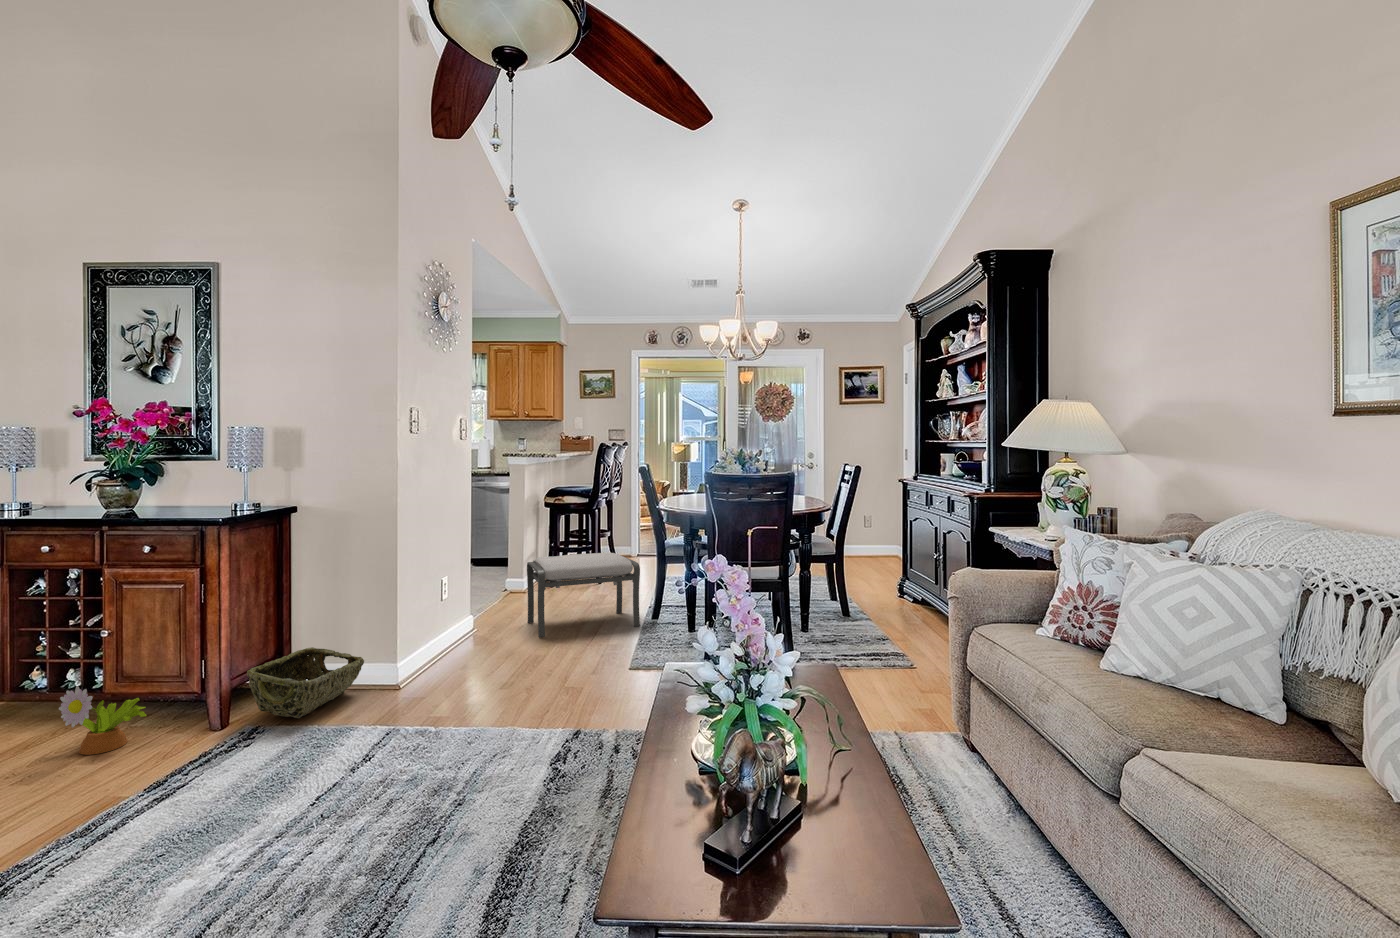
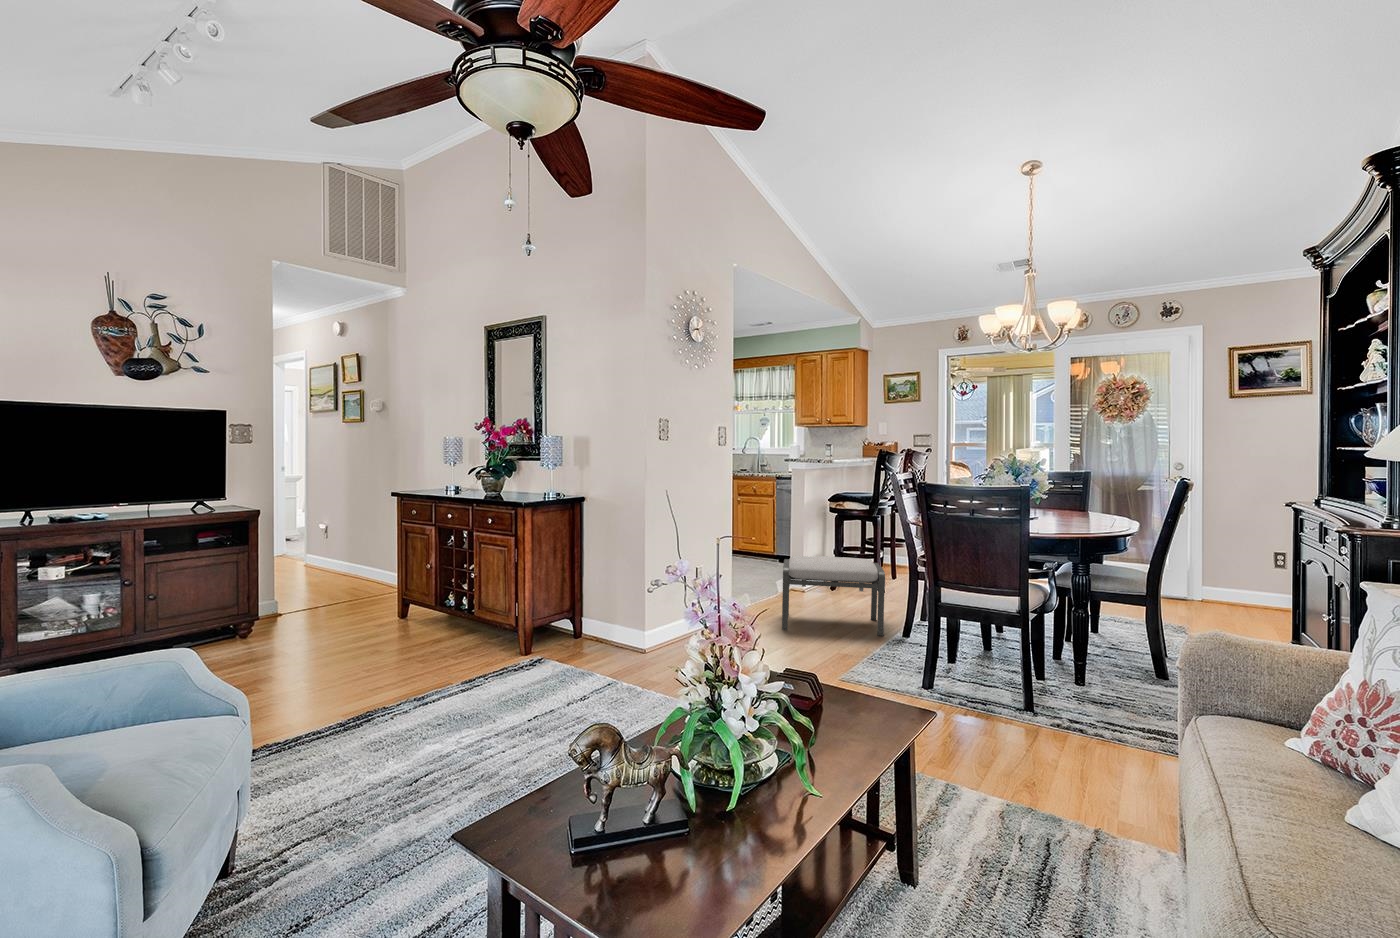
woven basket: present [247,647,364,718] -> none [538,607,622,659]
decorative plant: present [59,686,146,755] -> none [437,608,483,656]

